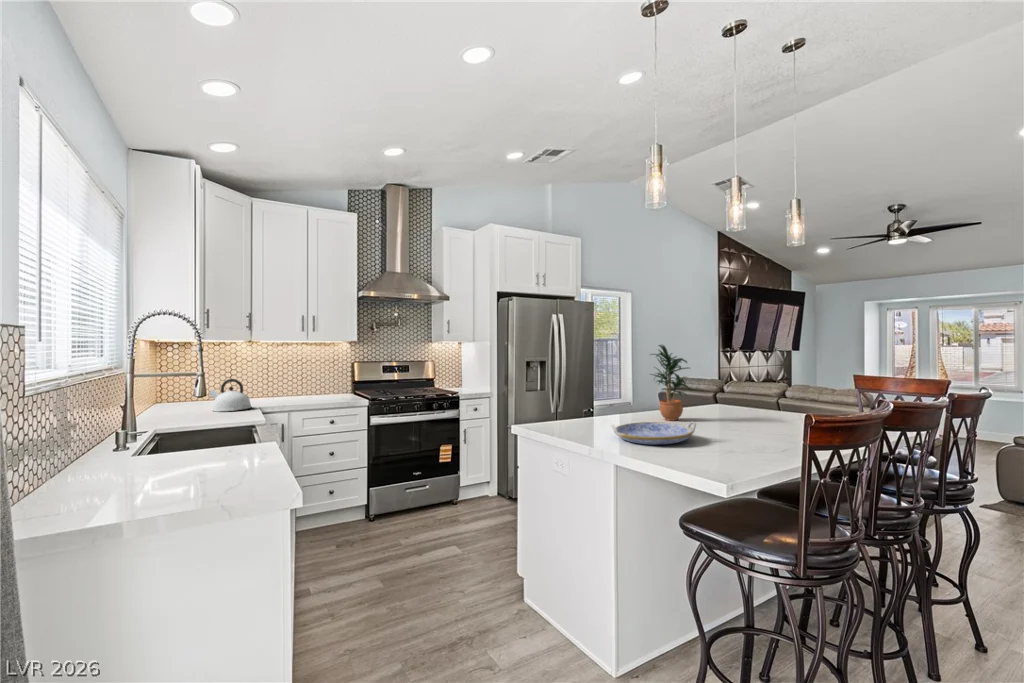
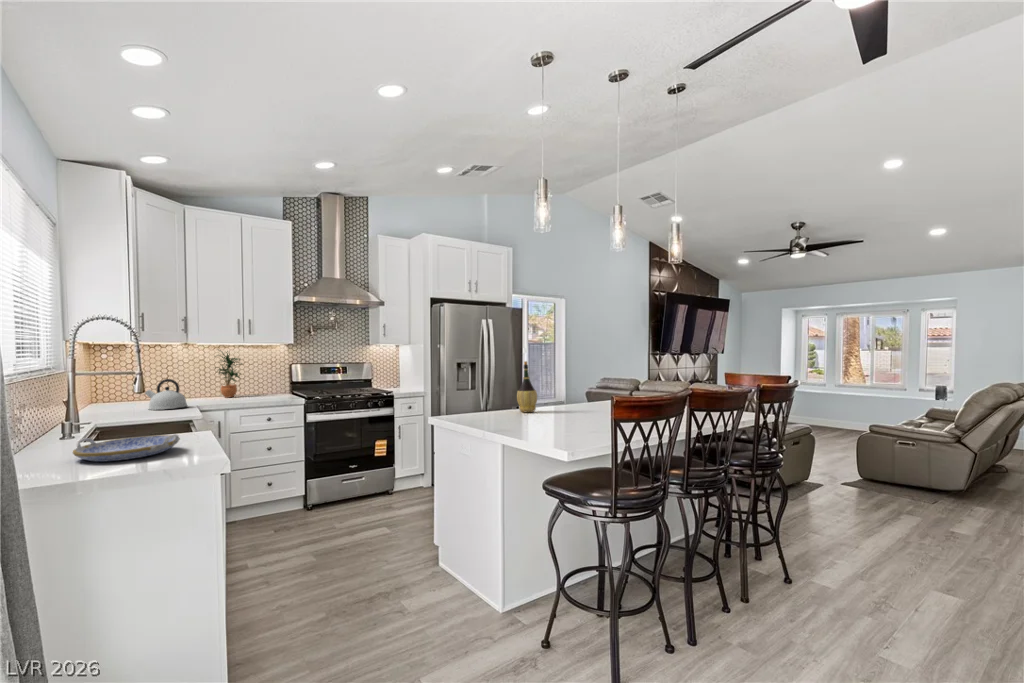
potted plant: present [651,345,691,421] -> present [218,349,242,398]
wine bottle: none [610,363,634,422] -> present [517,361,537,412]
serving tray: present [611,421,696,445] -> present [73,434,180,462]

